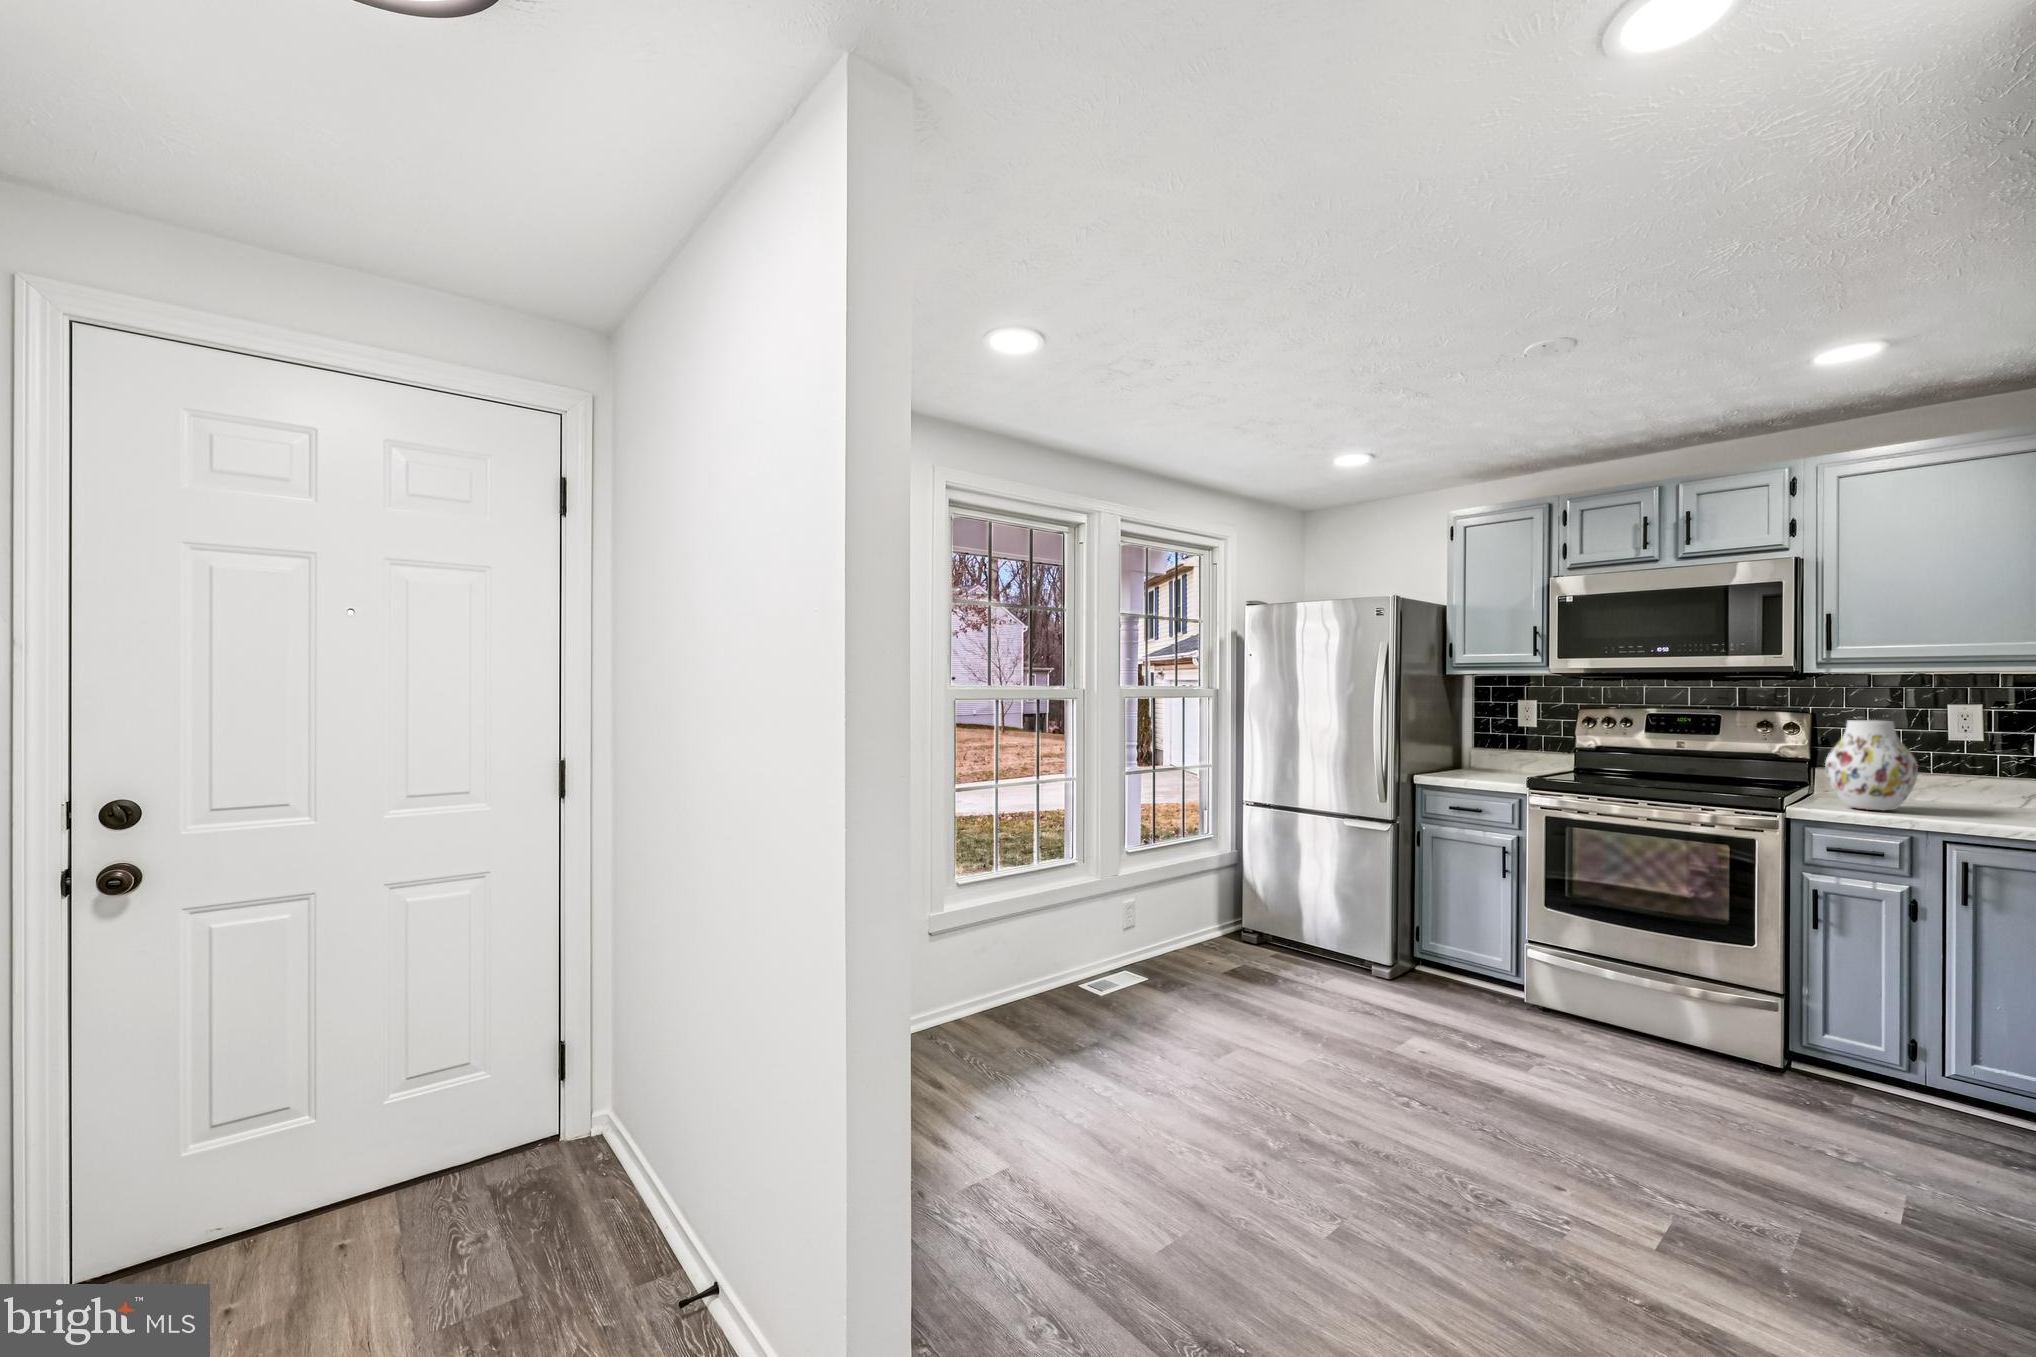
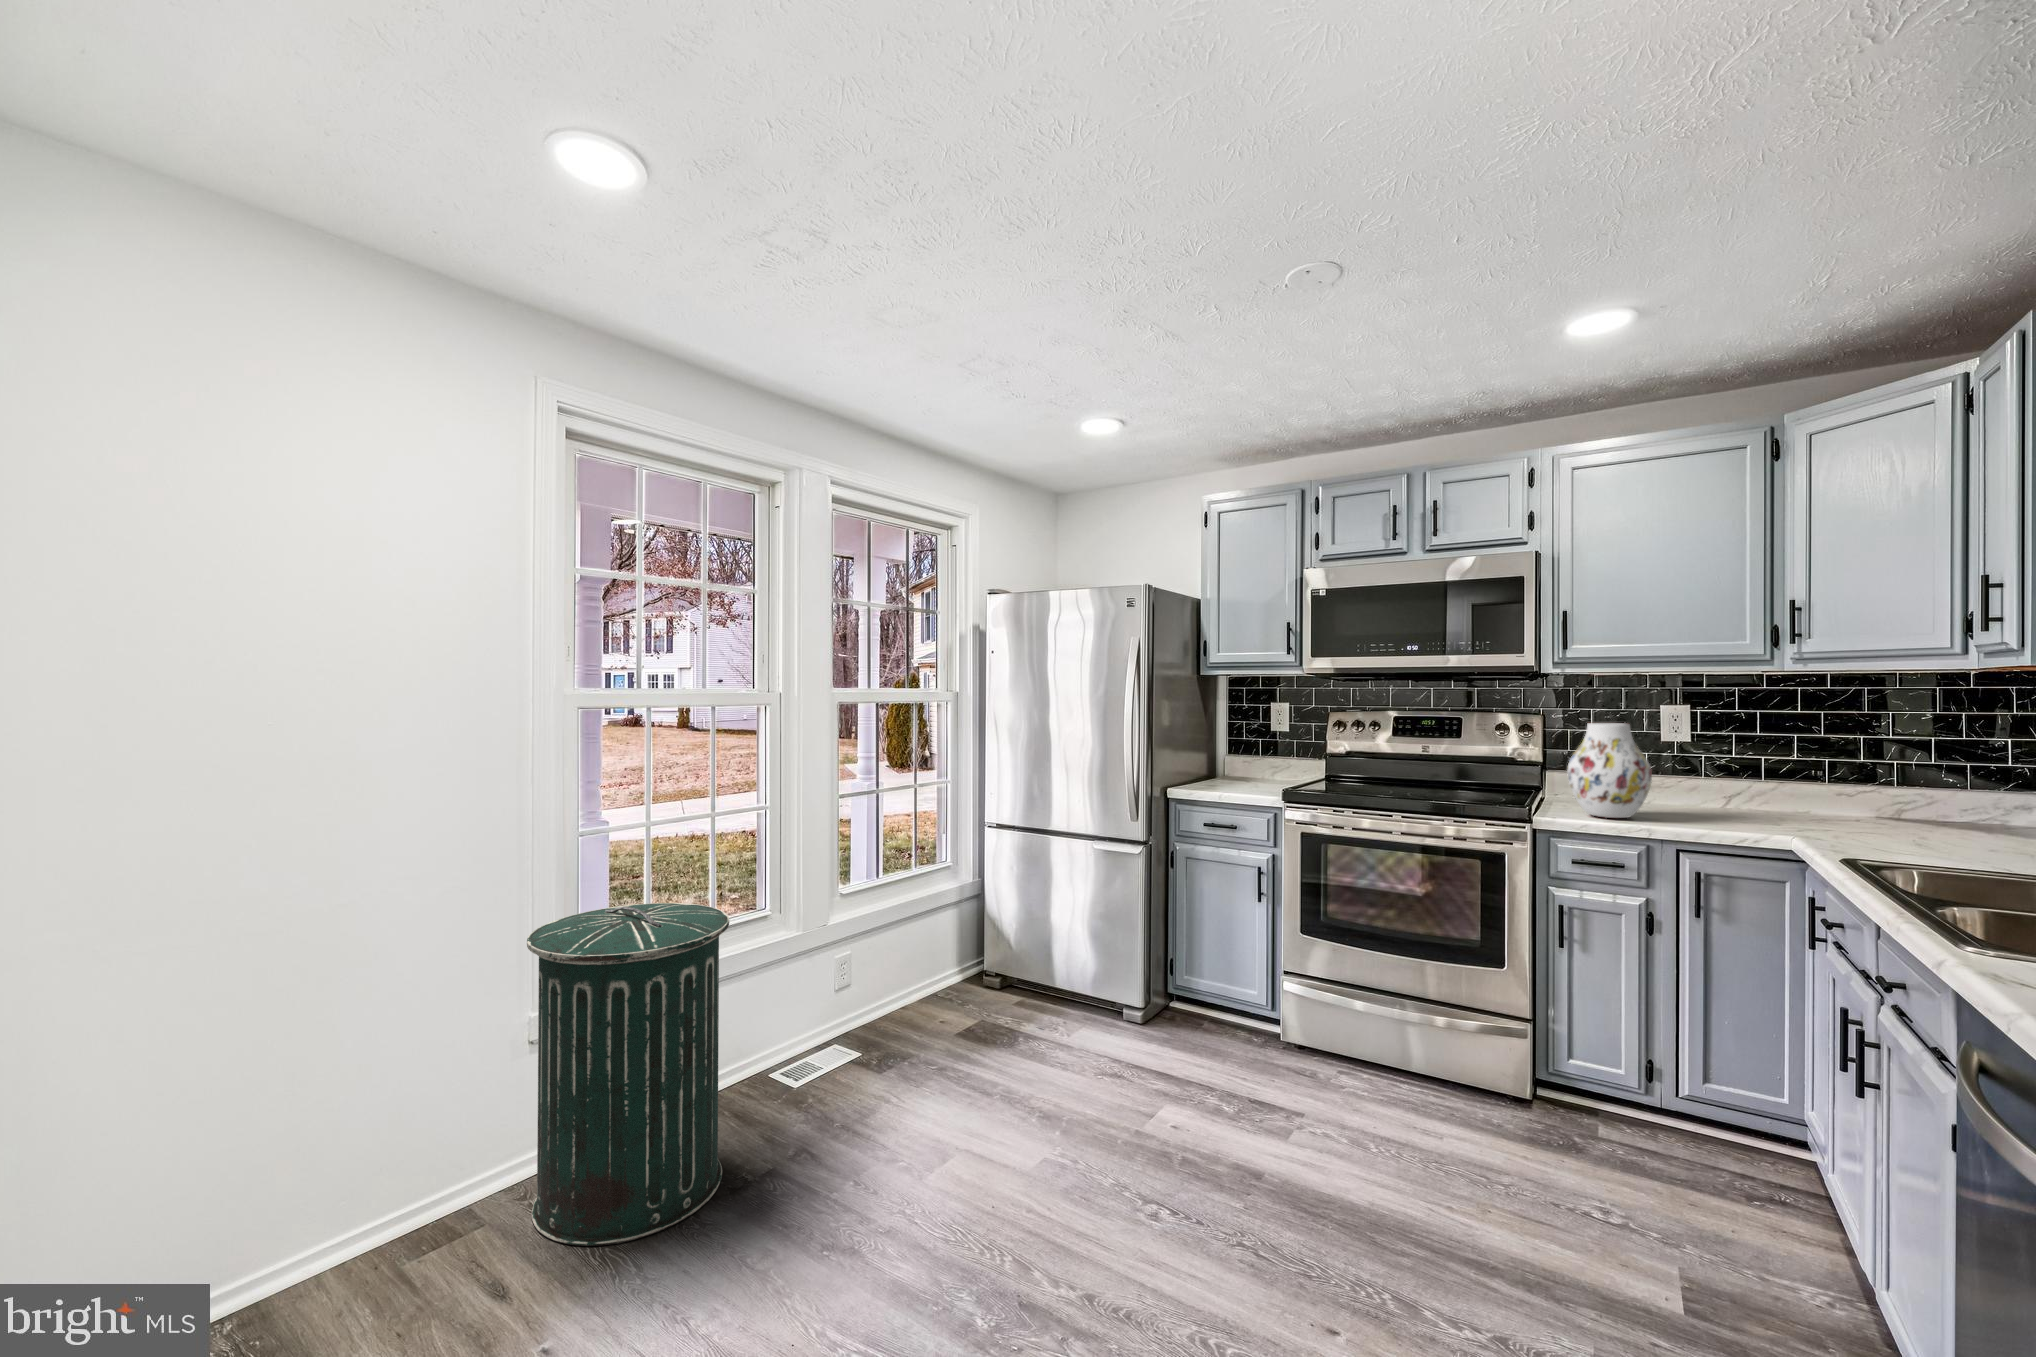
trash can: none [932,842,1066,1074] -> present [527,903,729,1246]

